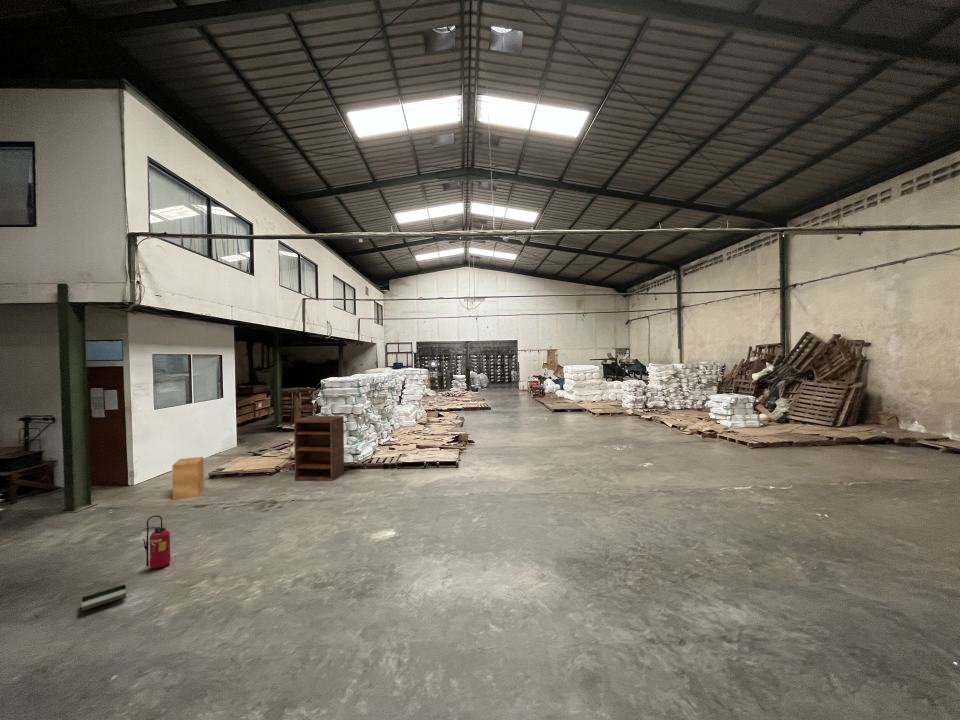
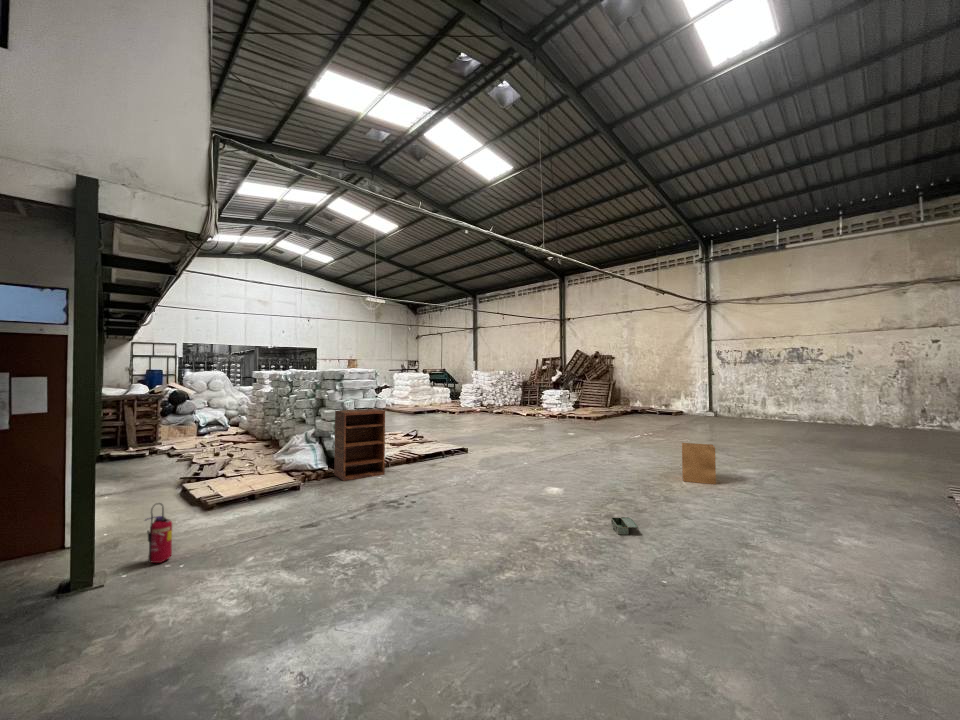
cardboard box: present [172,457,204,500] -> present [682,443,716,484]
fire extinguisher: present [143,515,171,569] -> present [146,503,172,563]
toolbox: present [81,584,127,611] -> present [611,517,638,535]

